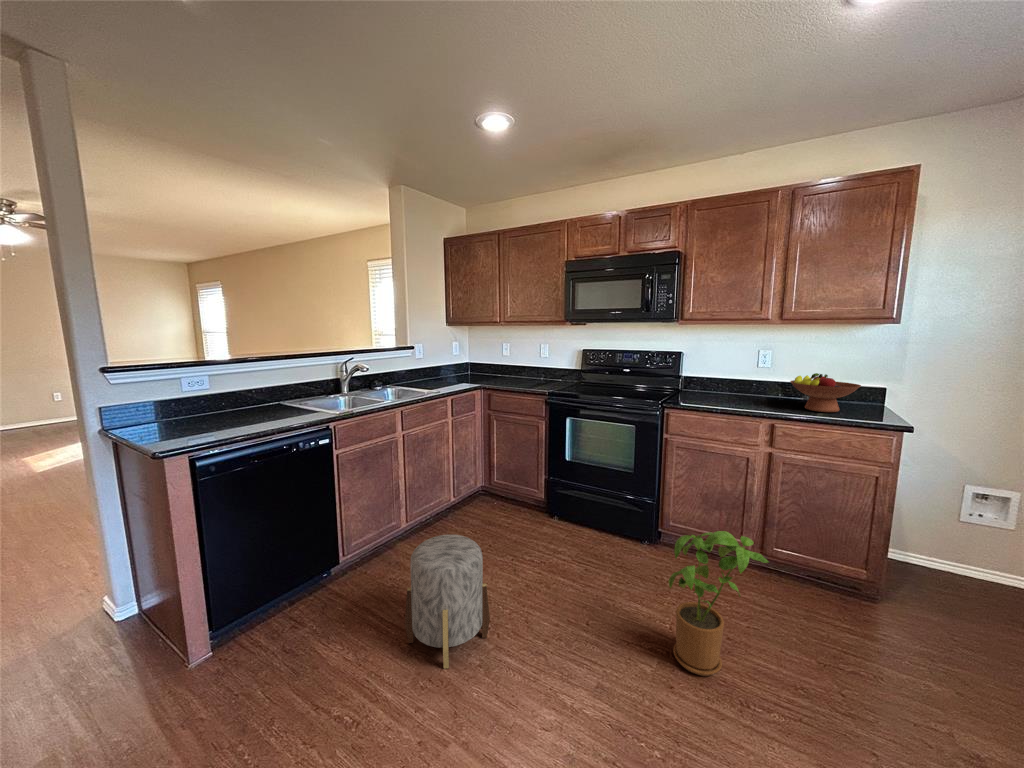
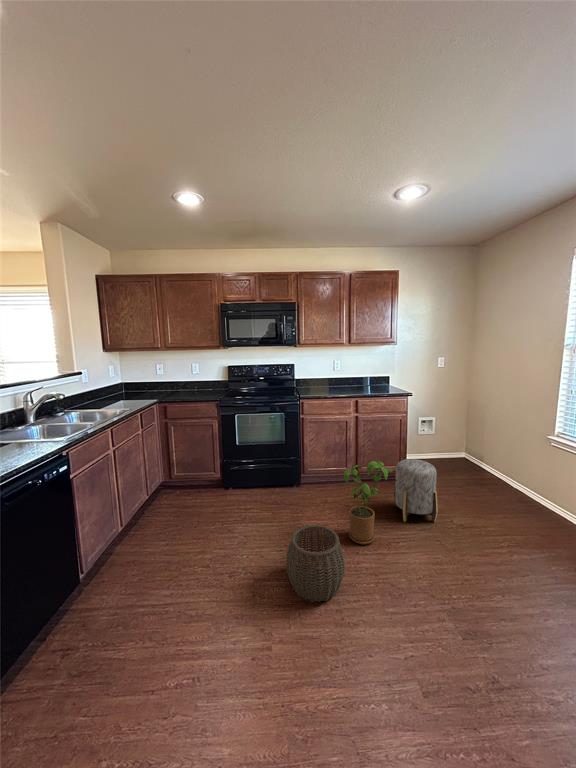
fruit bowl: present [790,373,861,412] -> none [356,372,387,392]
stool: present [405,535,490,669] -> present [394,459,438,522]
woven basket: none [523,594,615,719] -> present [286,525,345,602]

